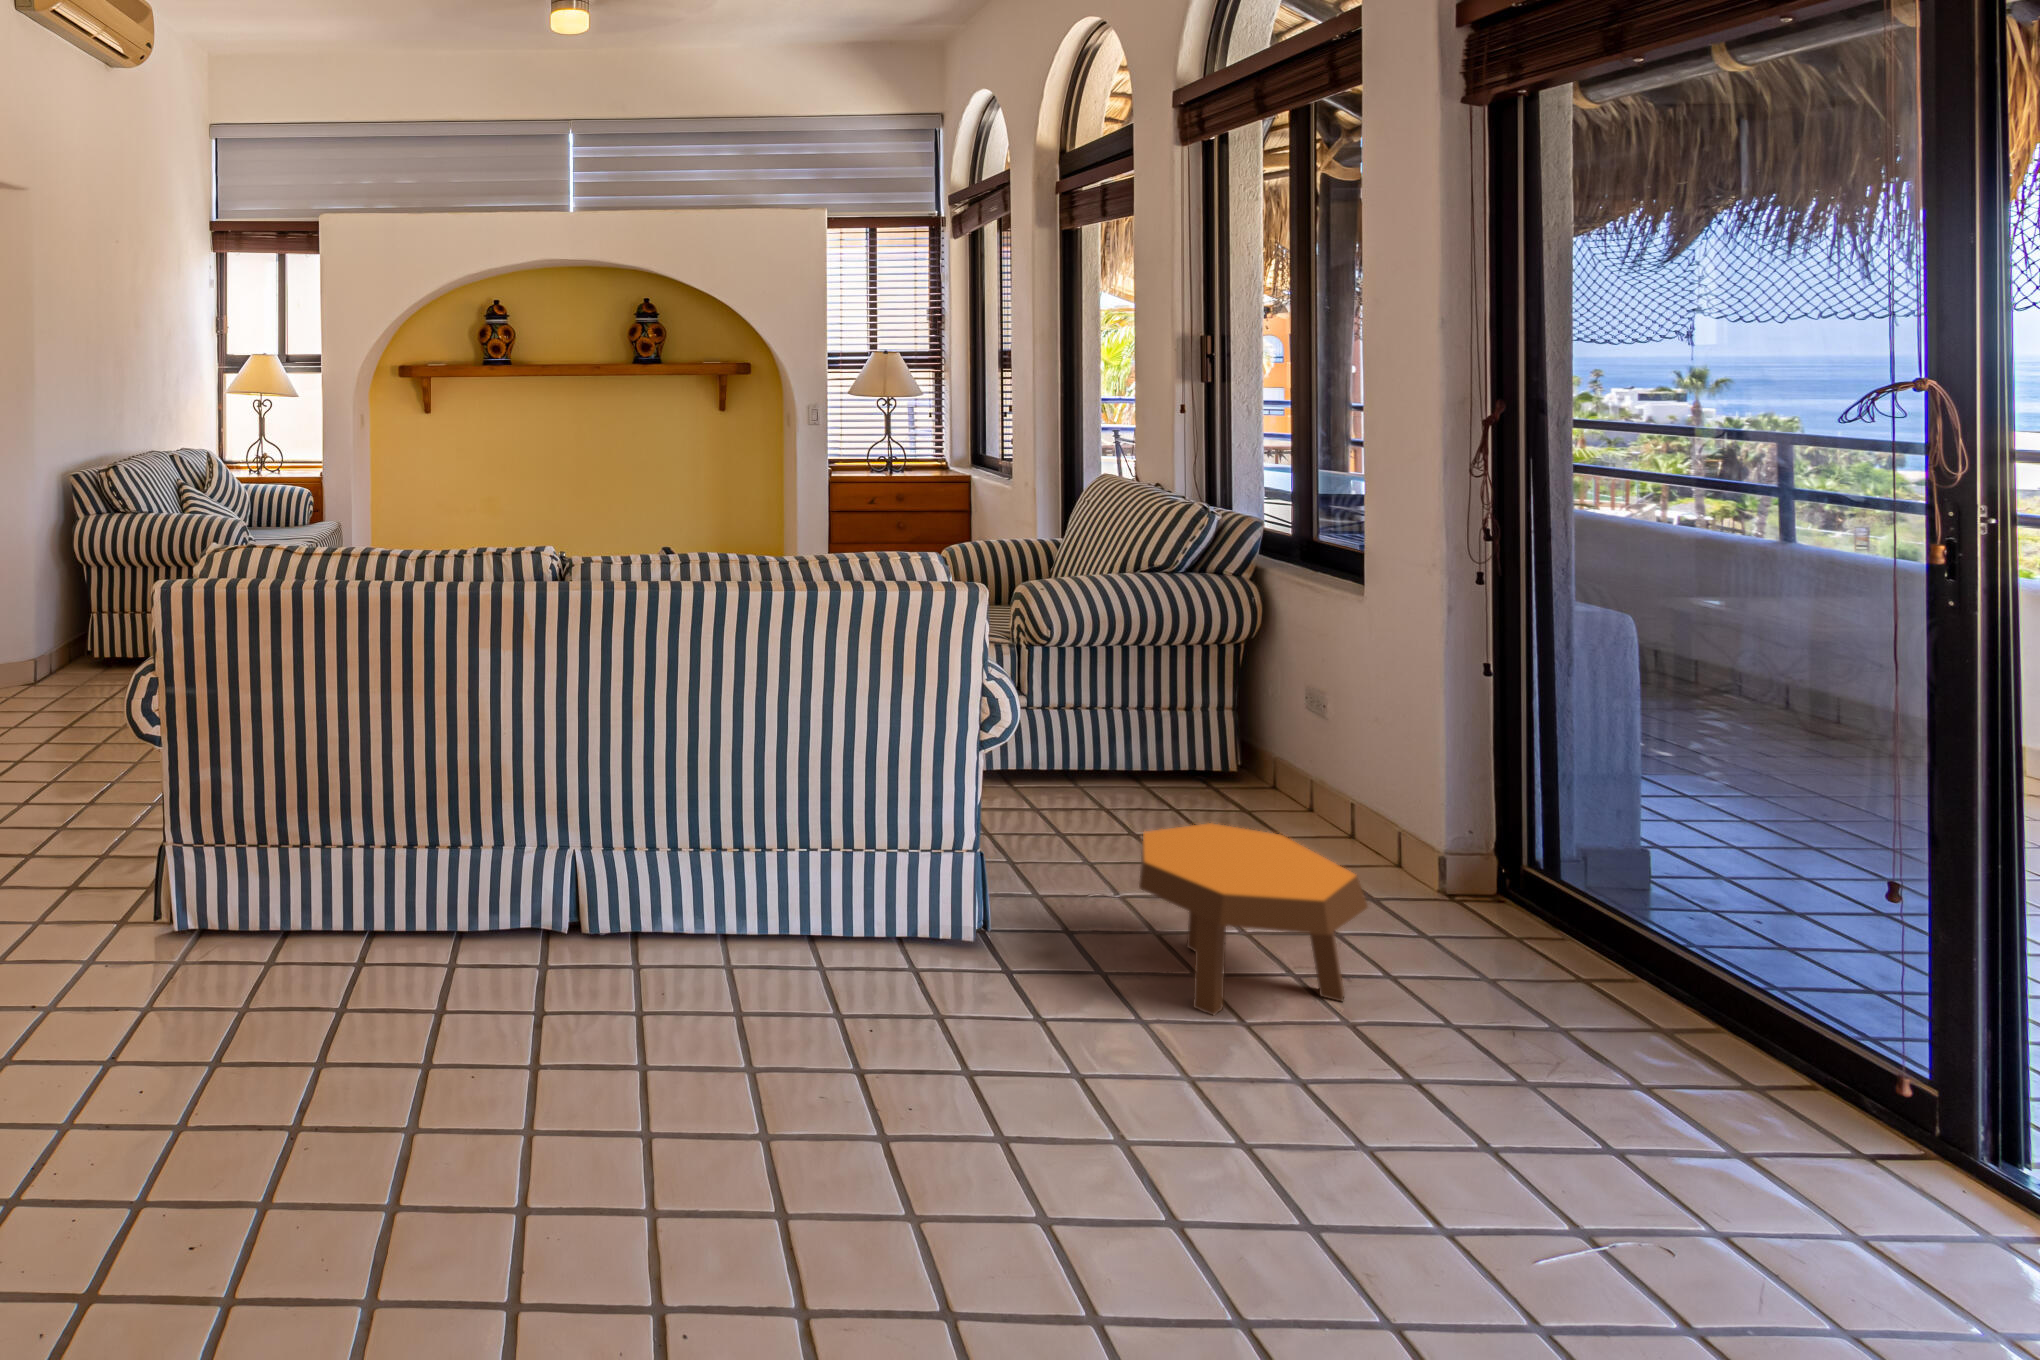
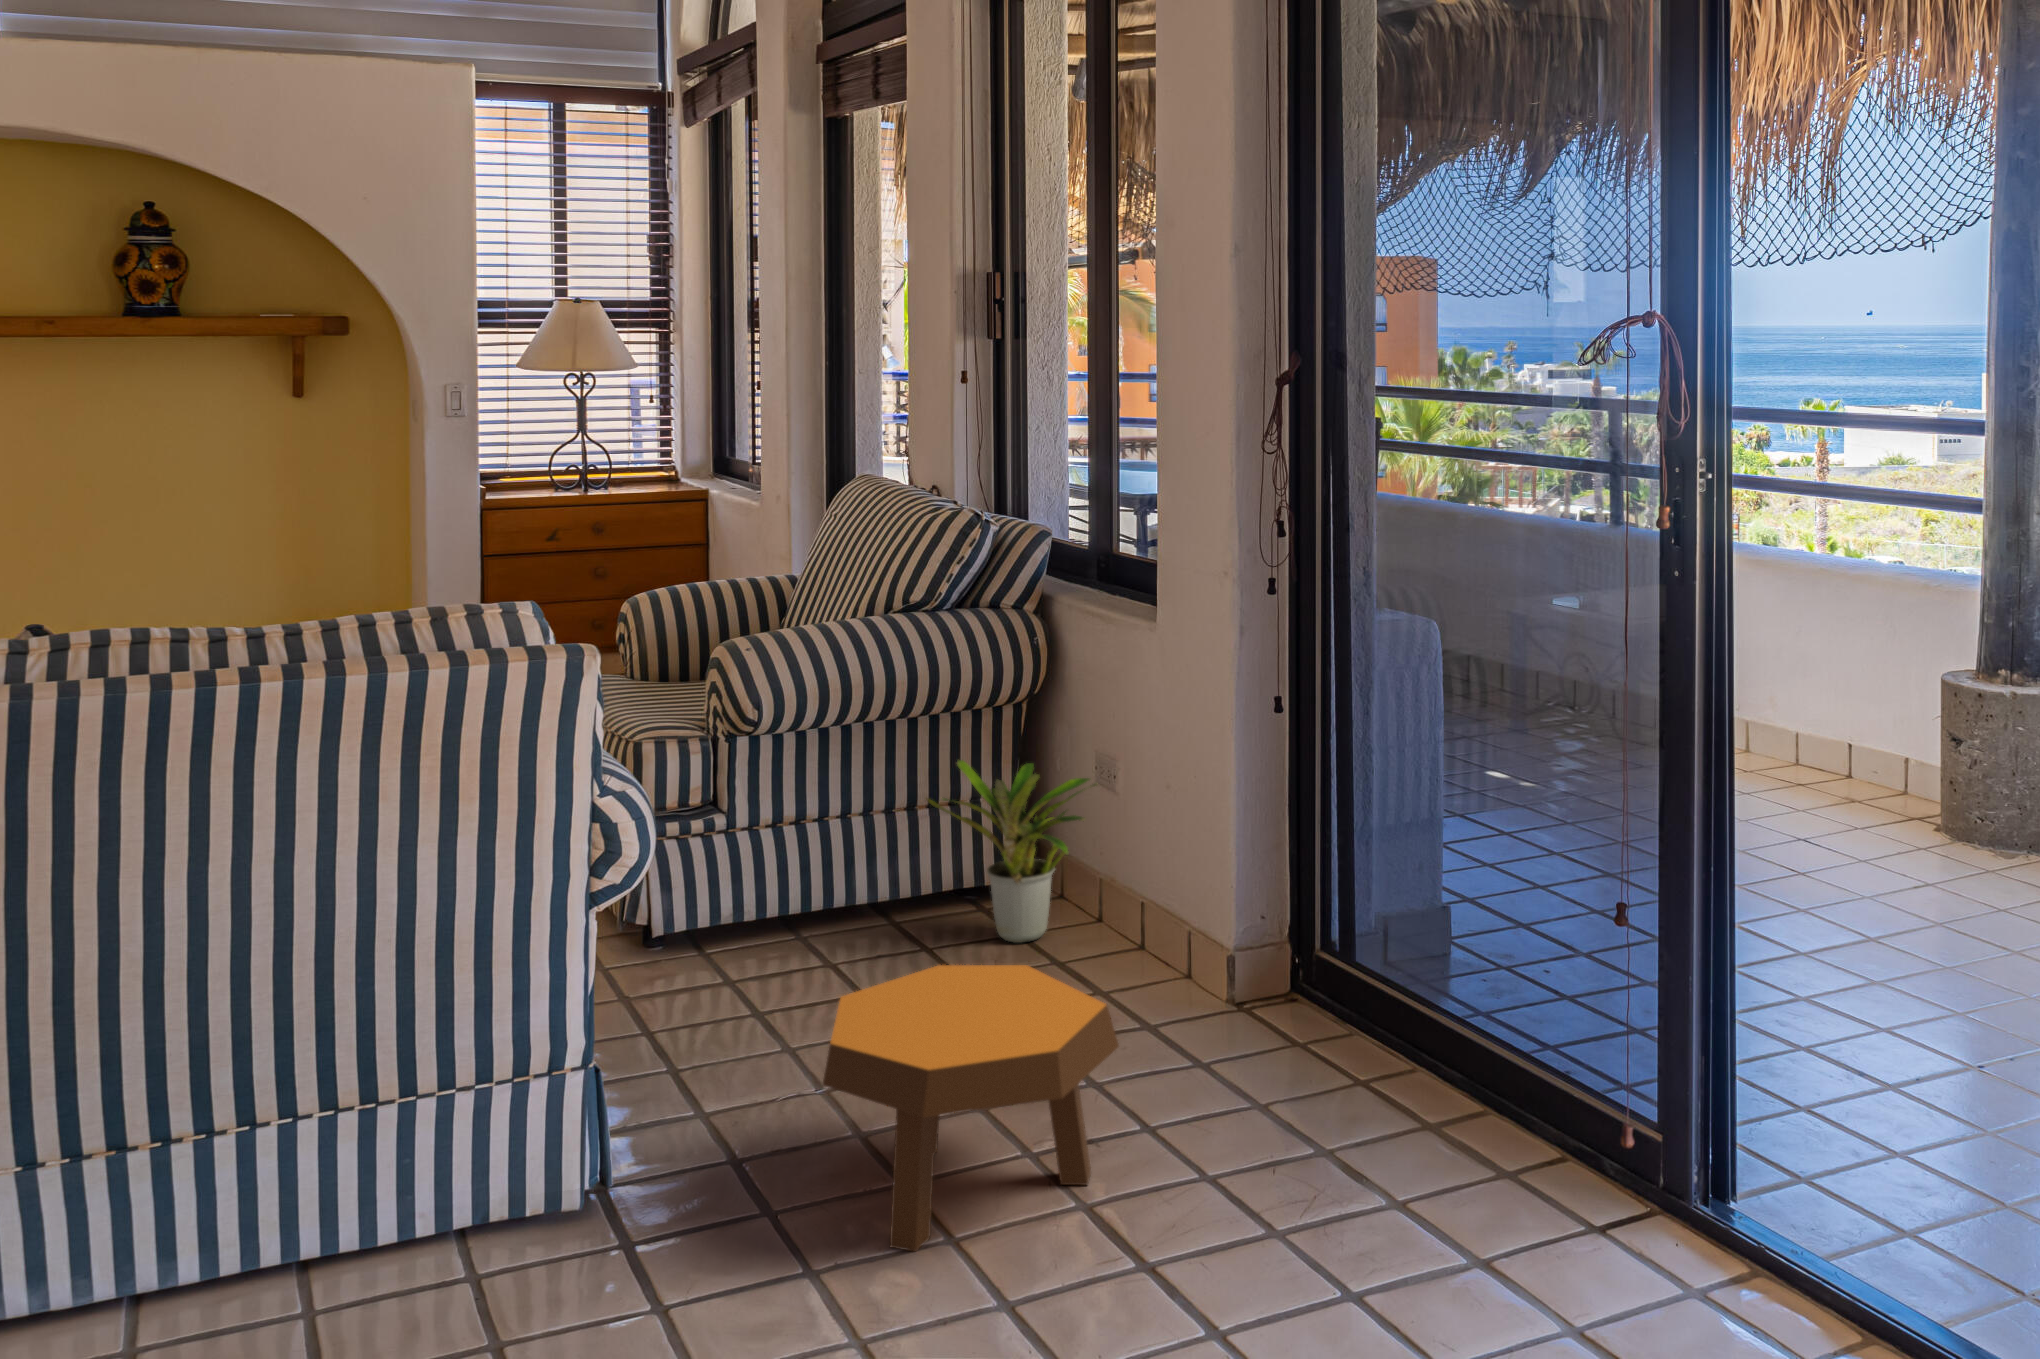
potted plant: none [1169,680,1312,817] -> present [927,760,1098,943]

